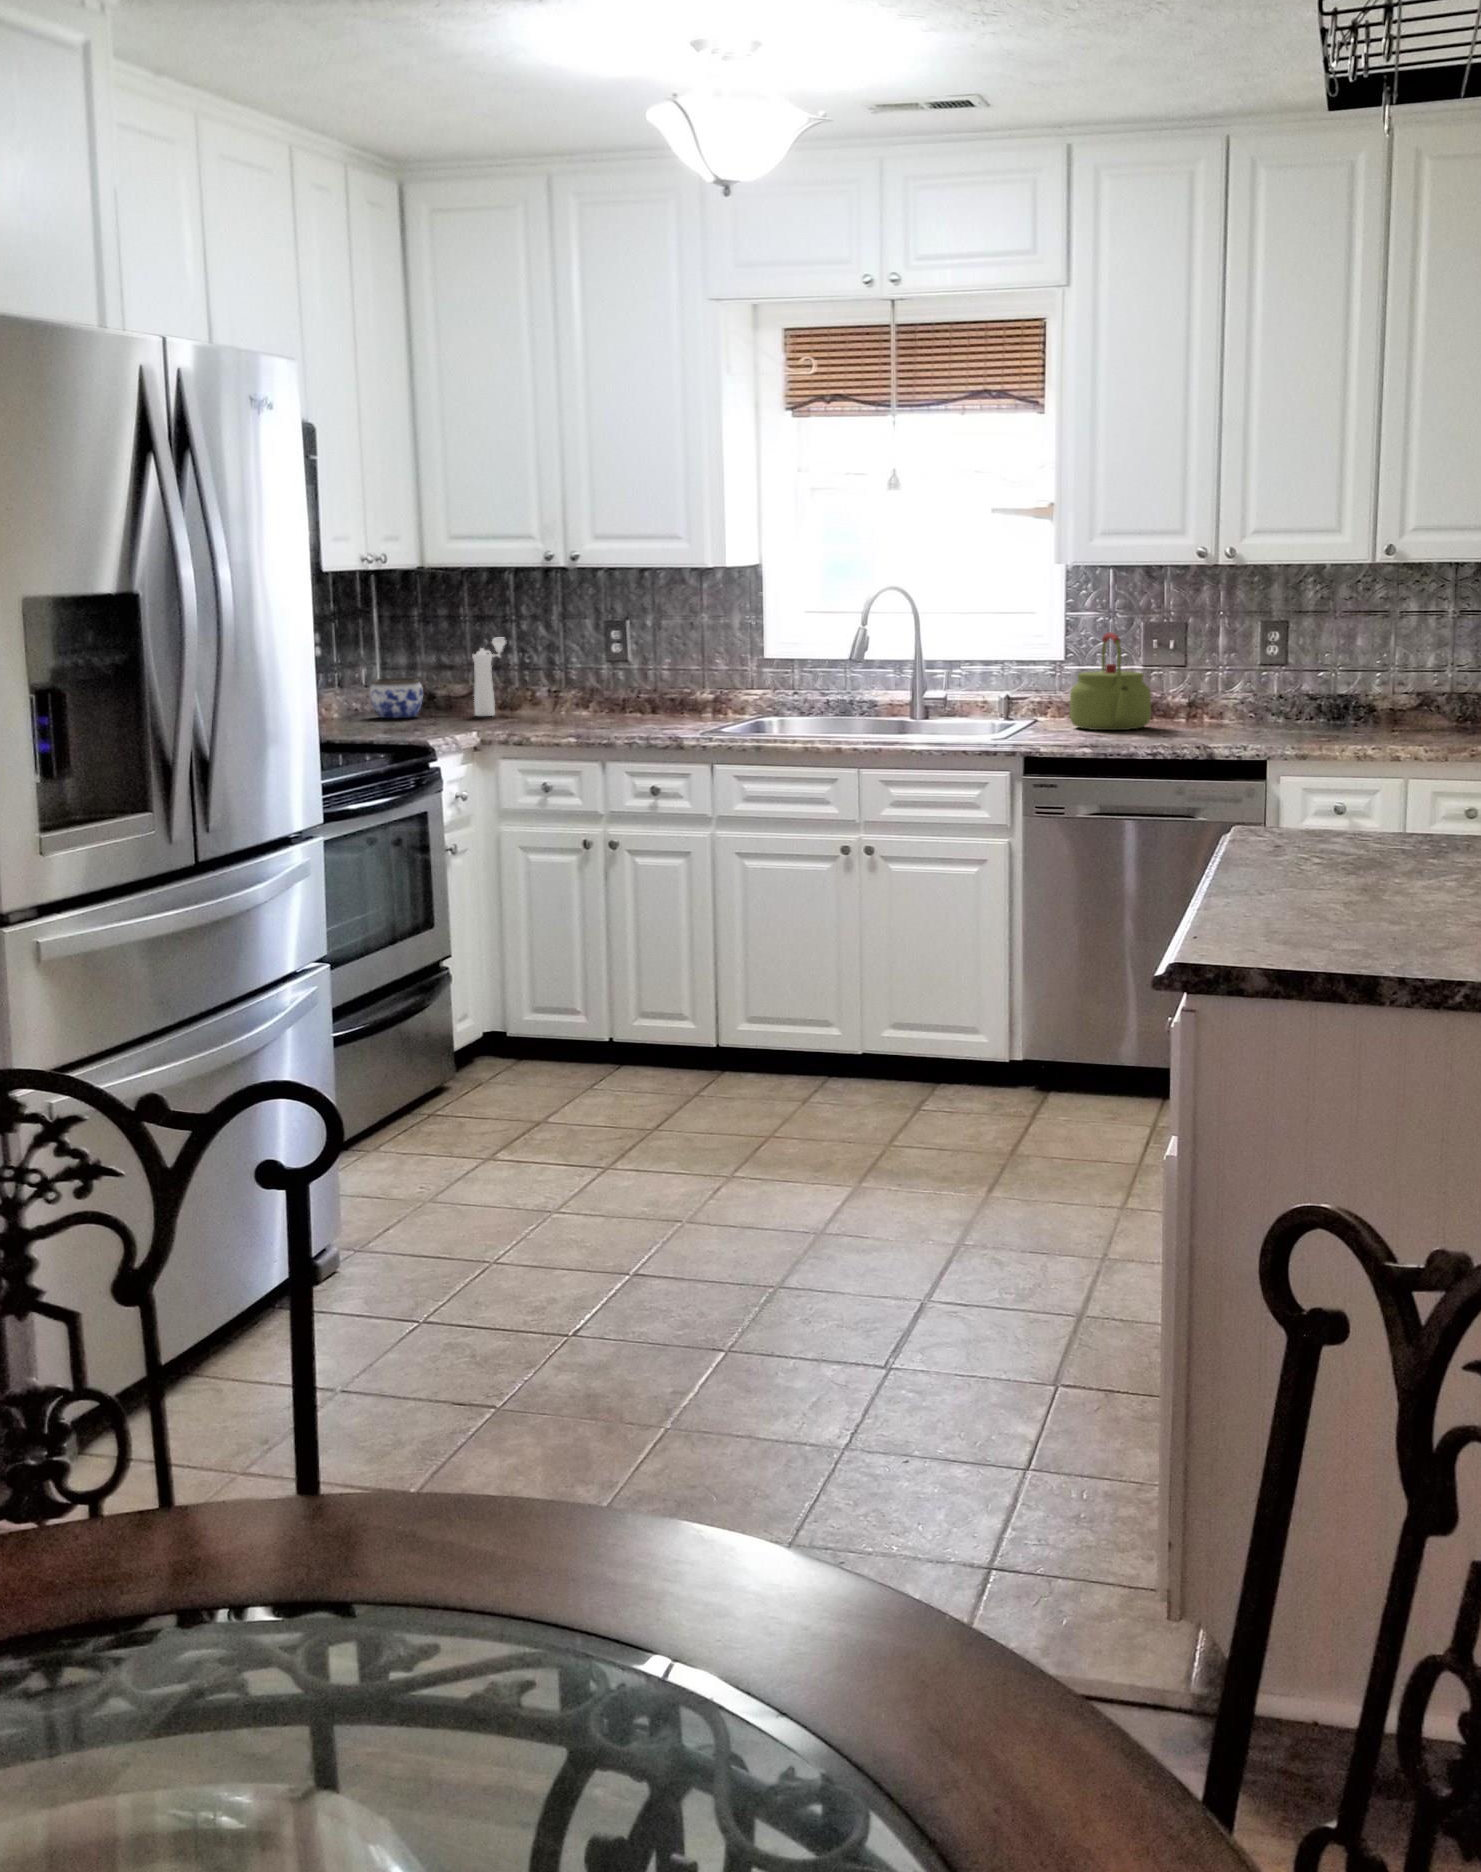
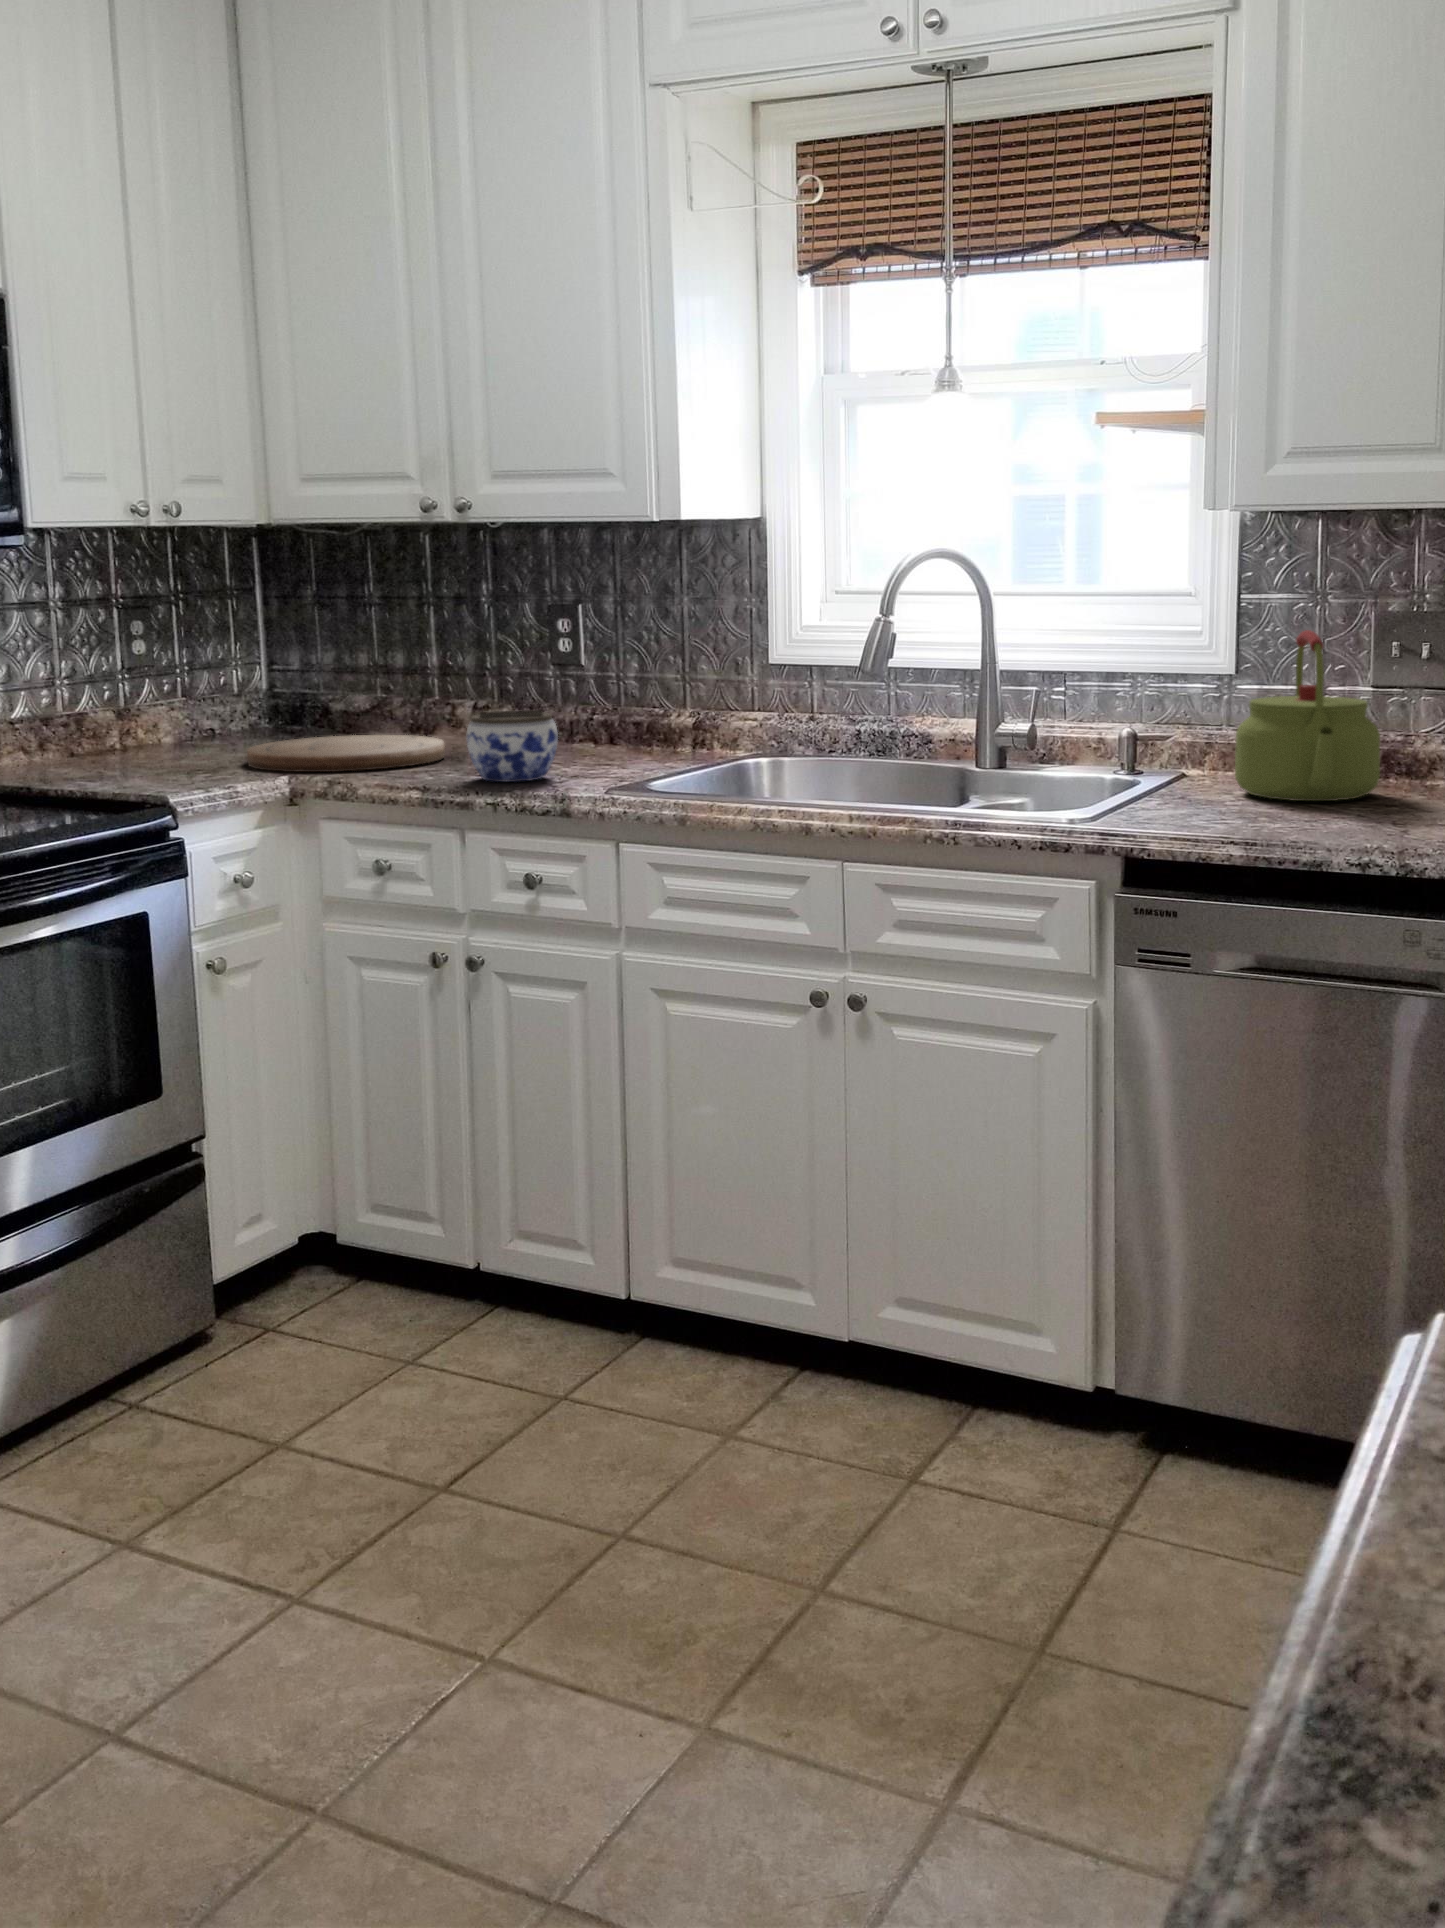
pepper mill: present [472,638,506,716] -> none [363,629,427,743]
jar: present [370,678,423,718] -> present [466,710,558,782]
cutting board: none [427,709,555,730] -> present [247,735,445,772]

